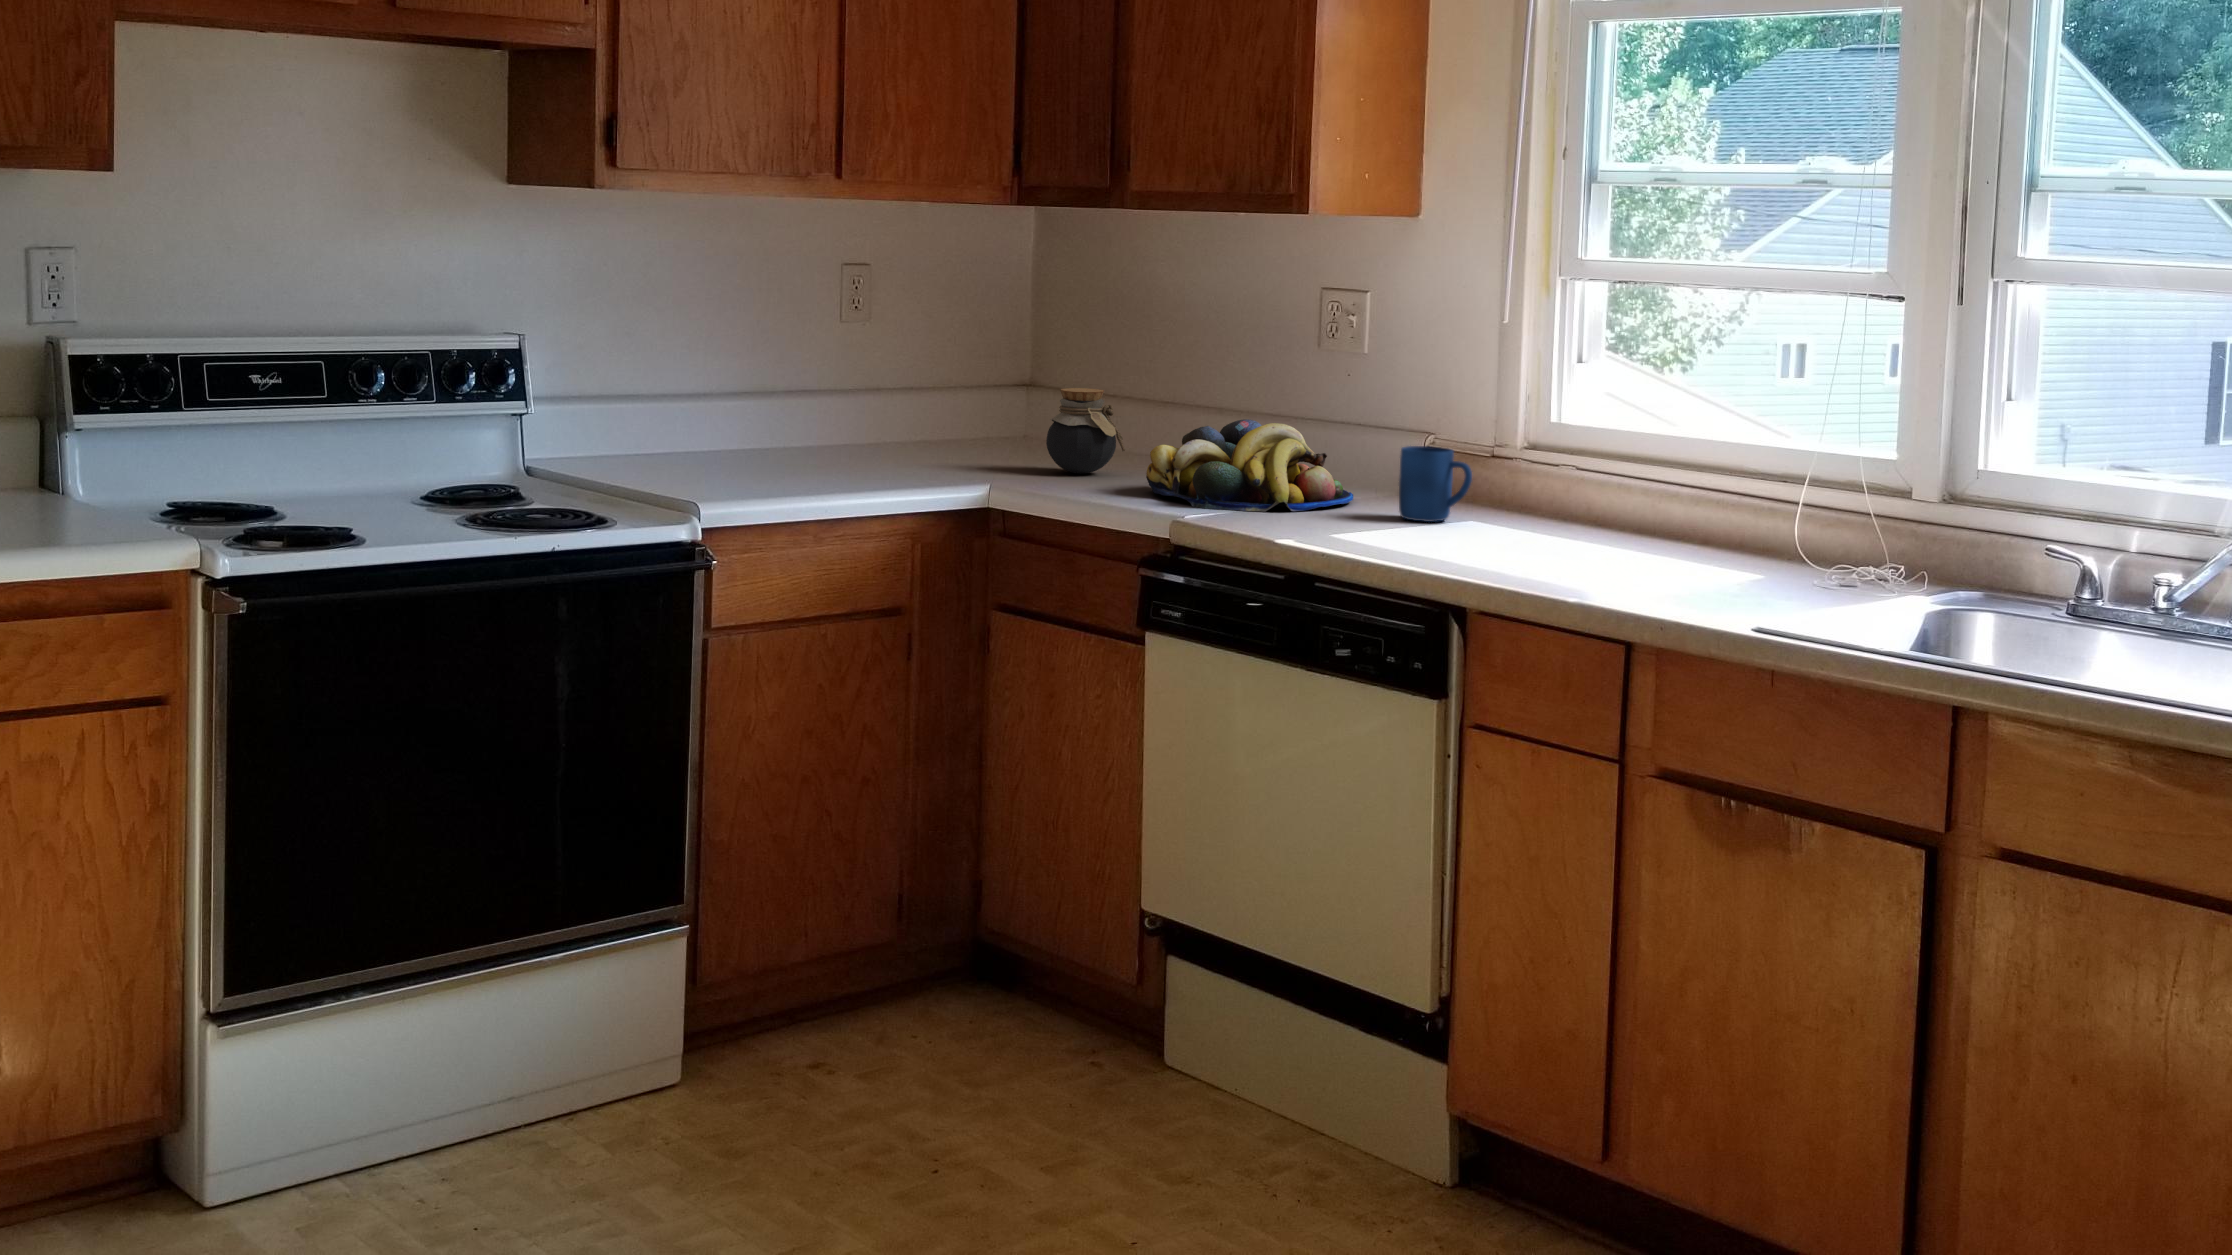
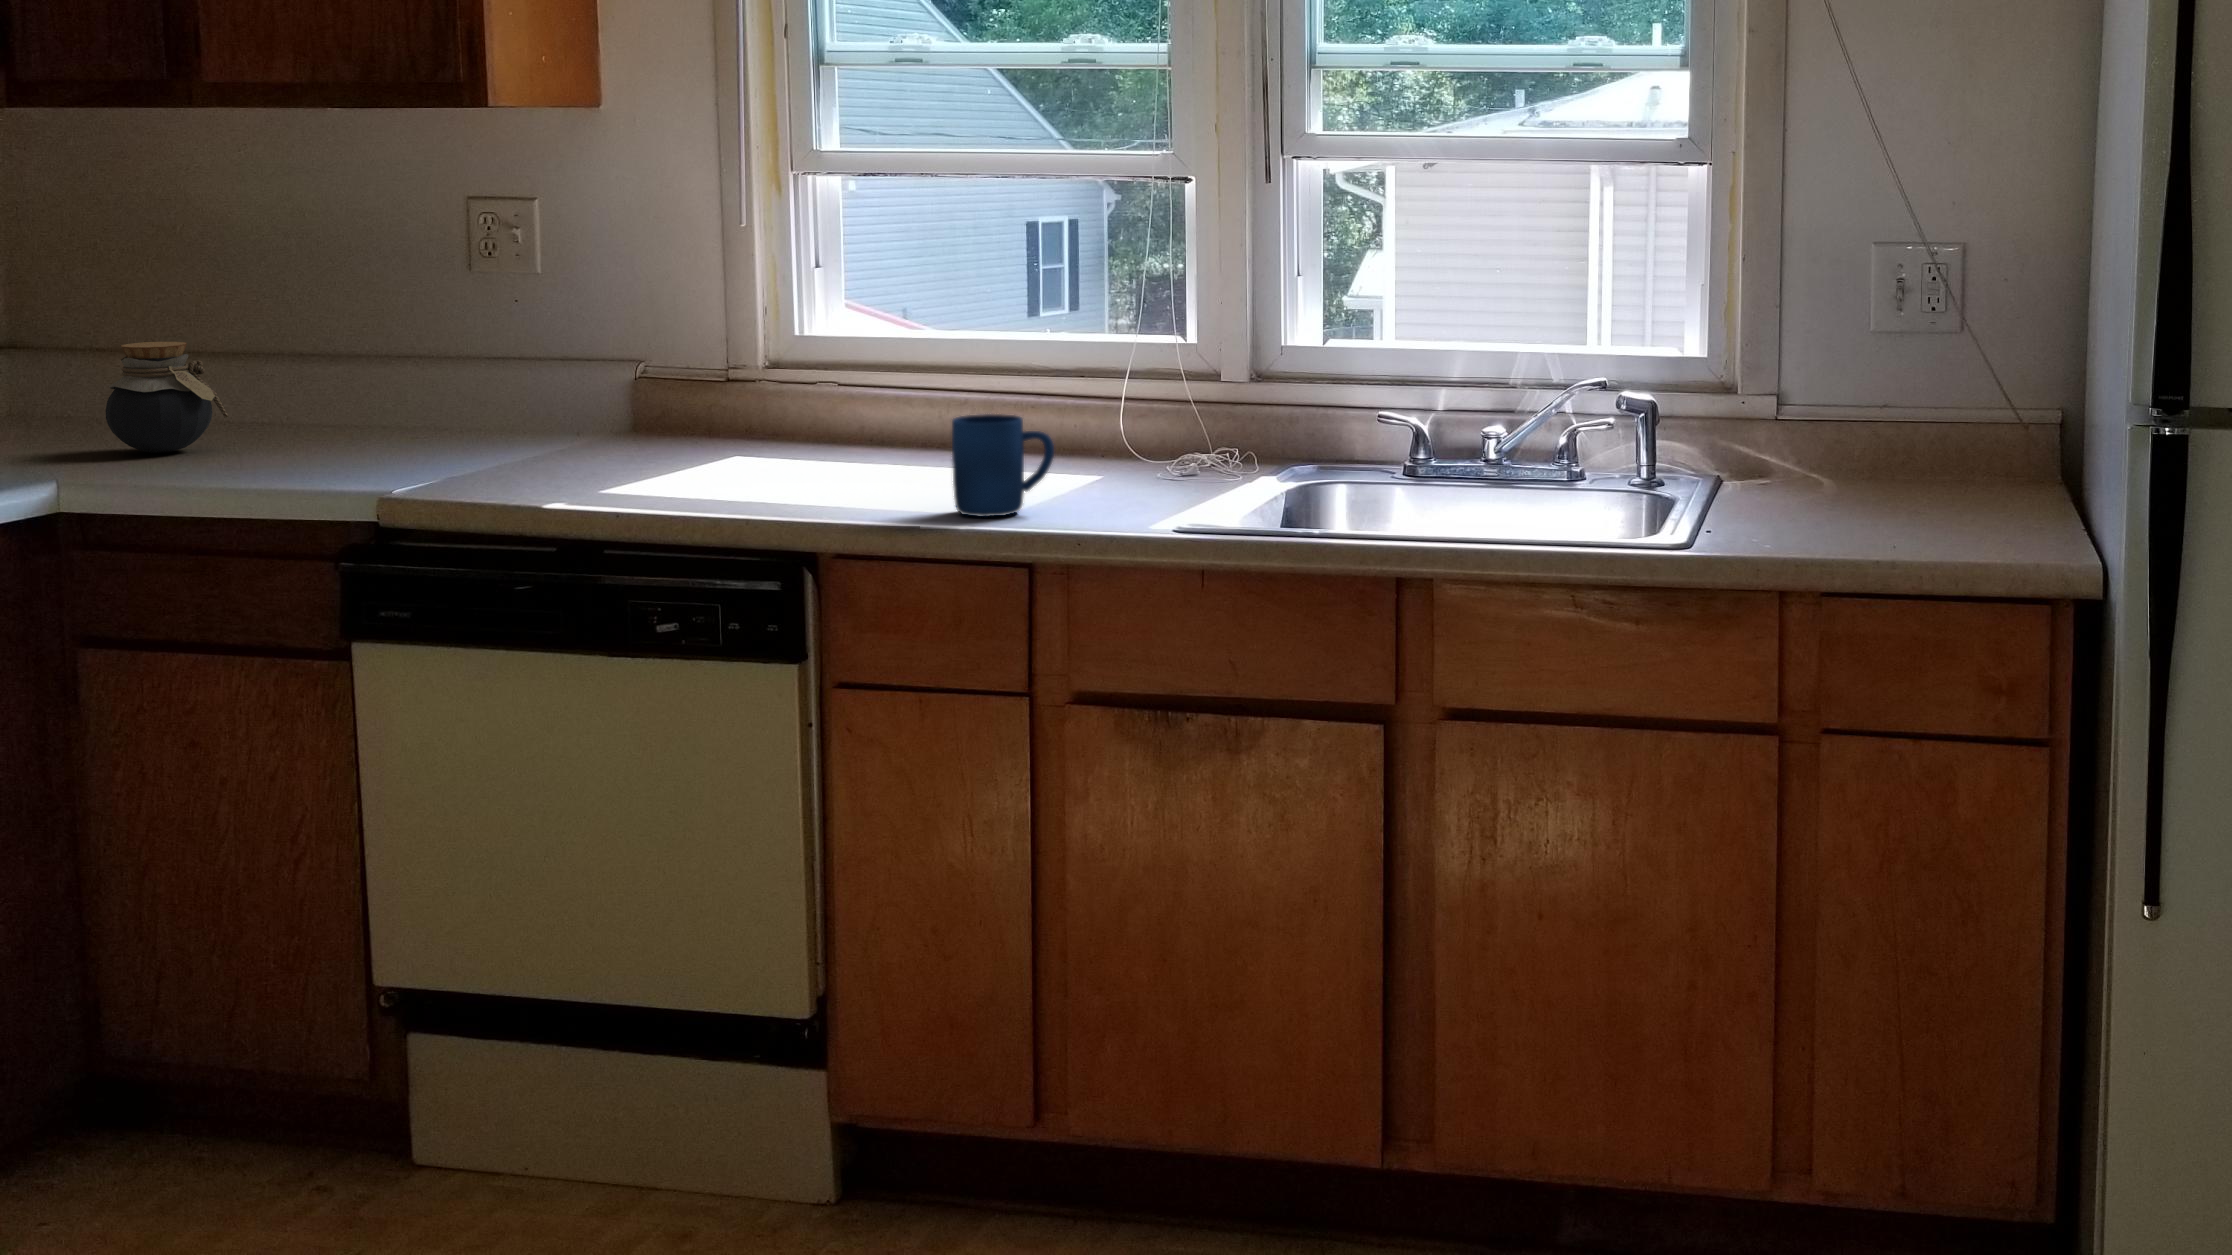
fruit bowl: present [1146,419,1353,512] -> none [287,362,569,478]
mug: present [1399,446,1472,522] -> present [952,414,1054,517]

